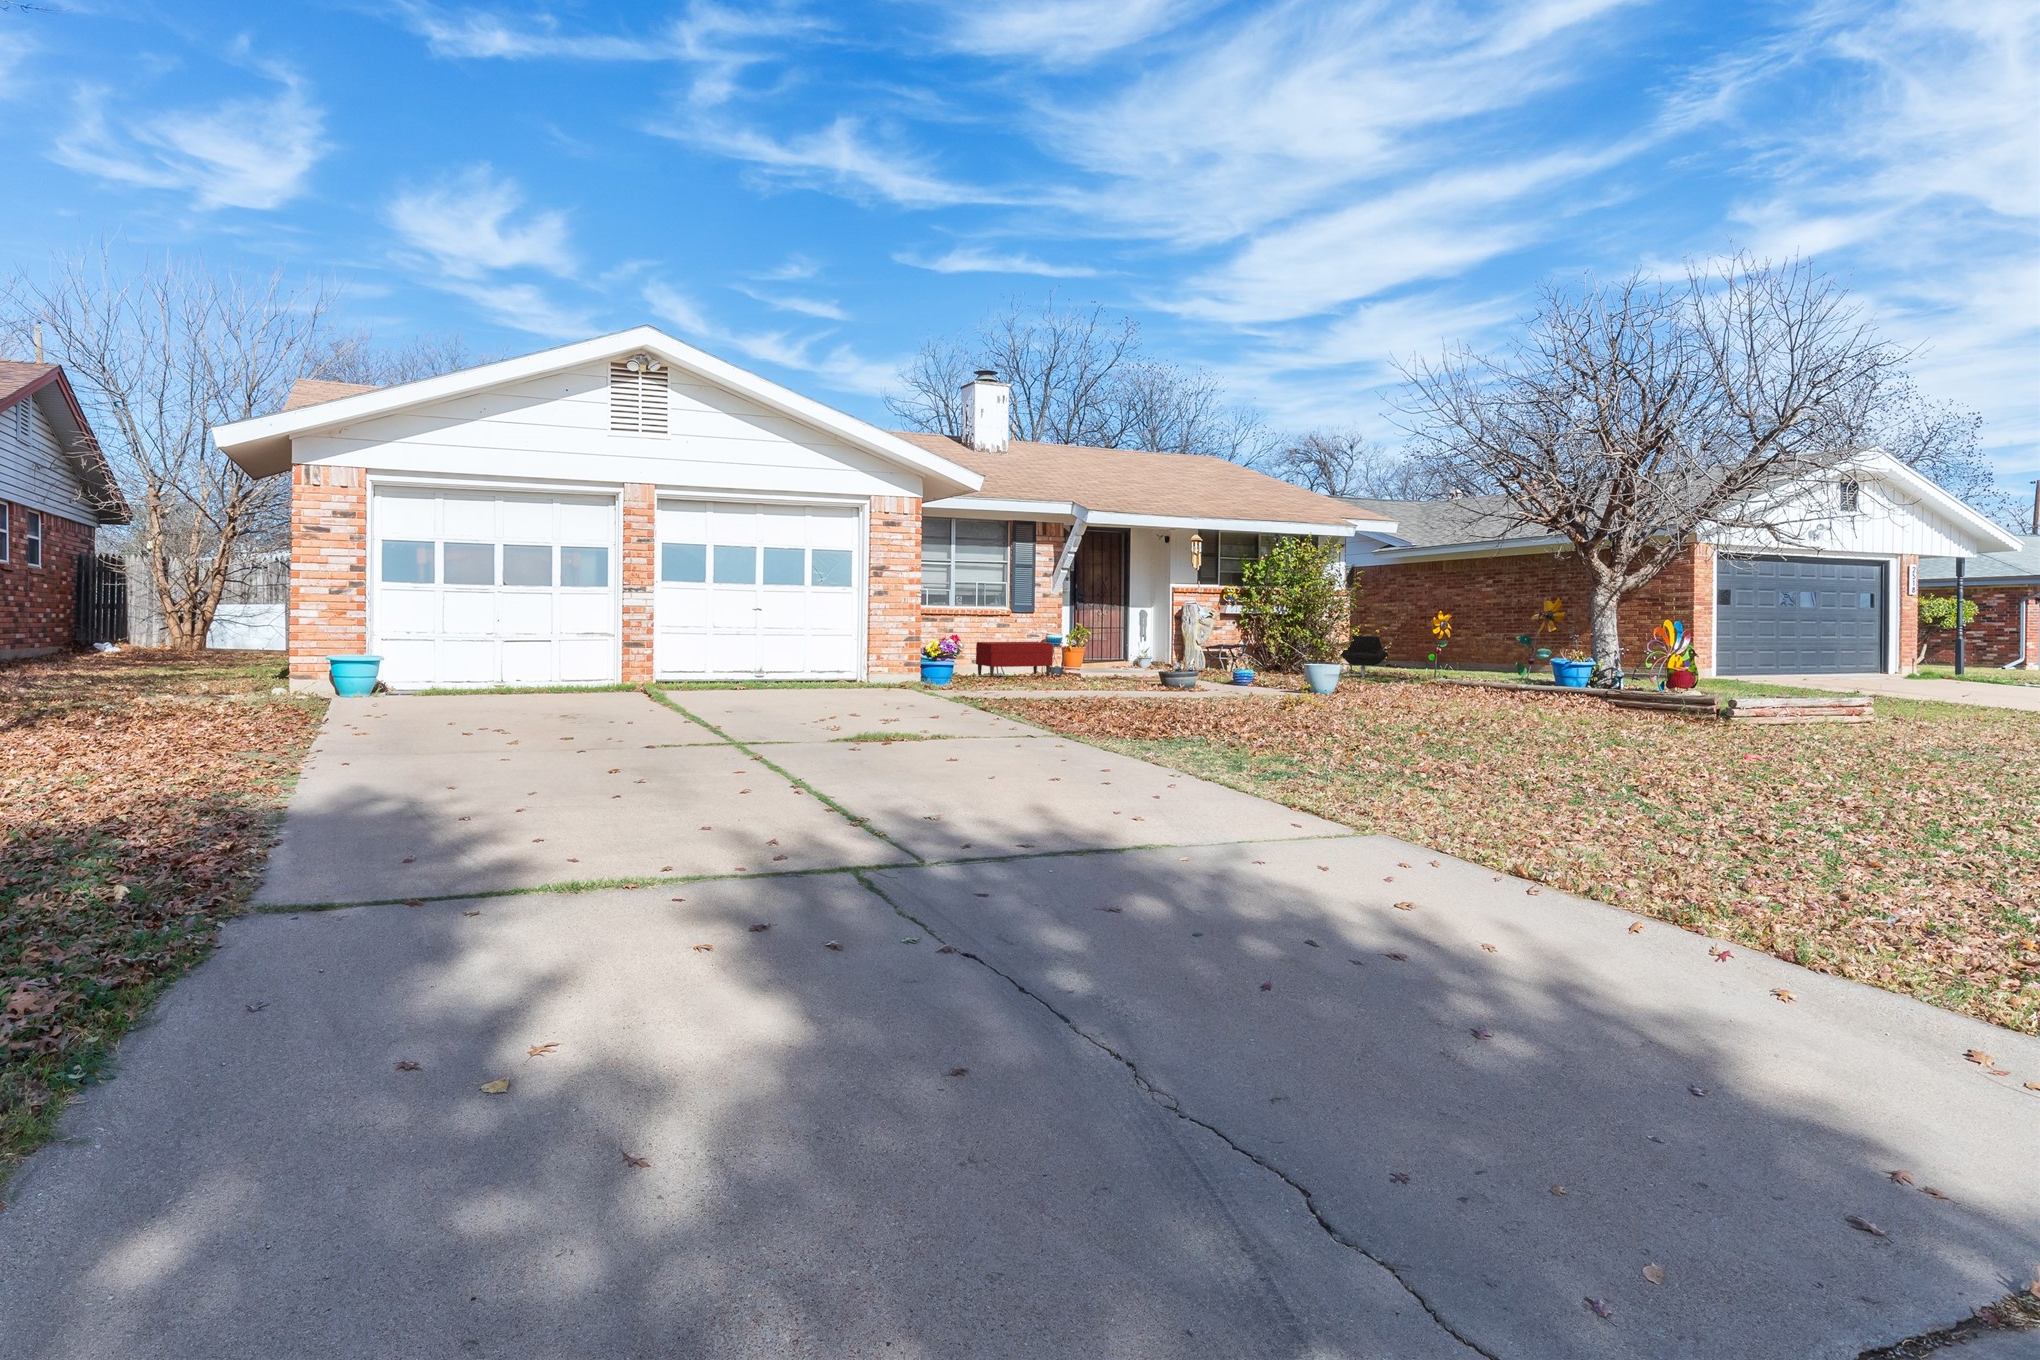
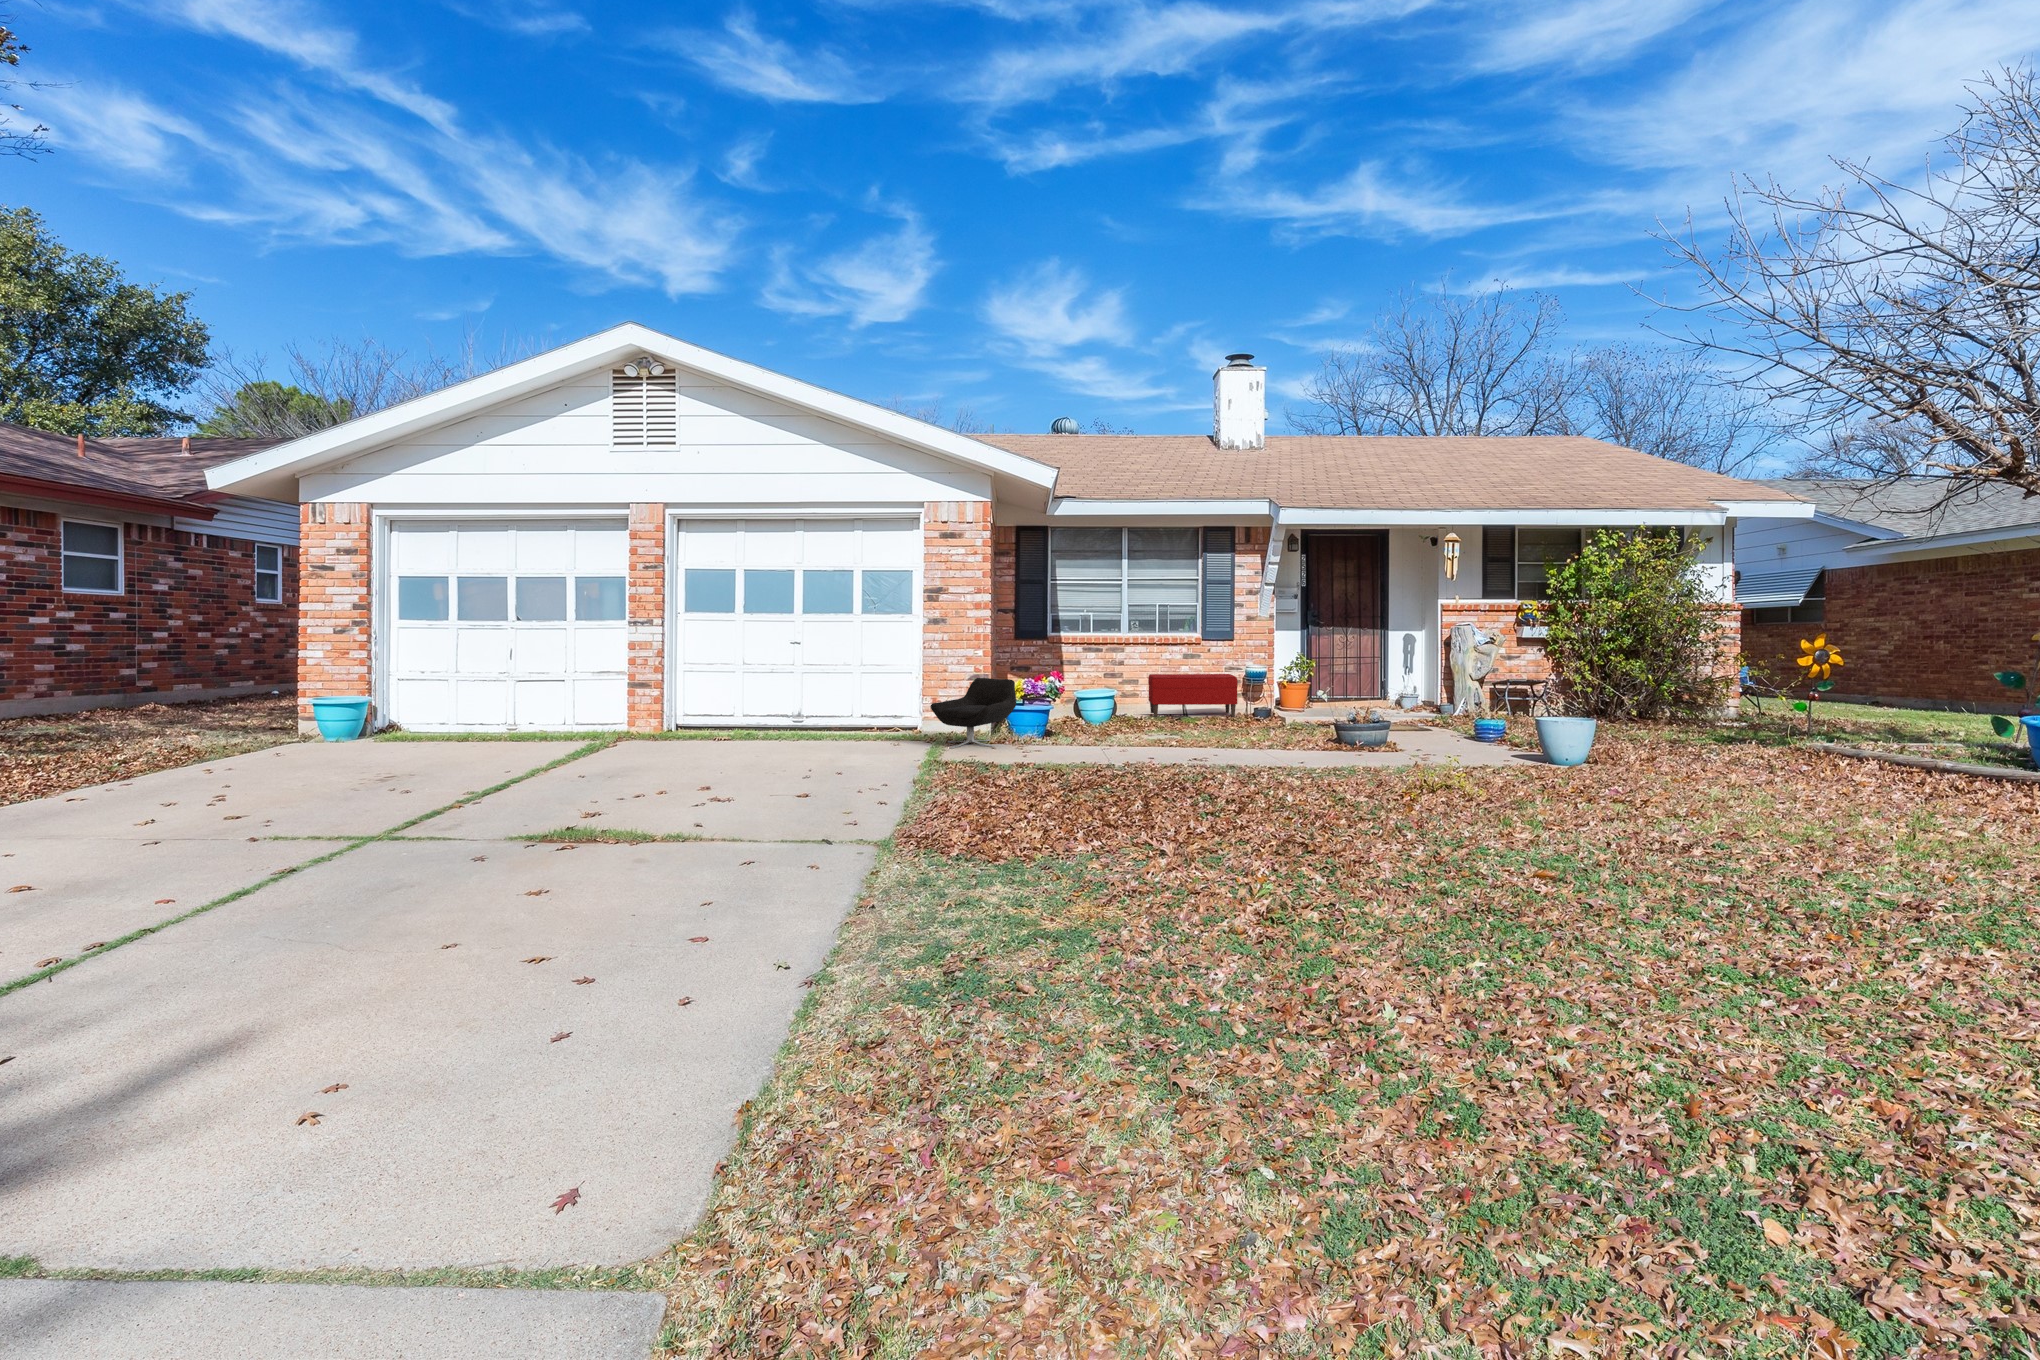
lounge chair: present [1341,636,1388,678] -> present [930,678,1016,749]

